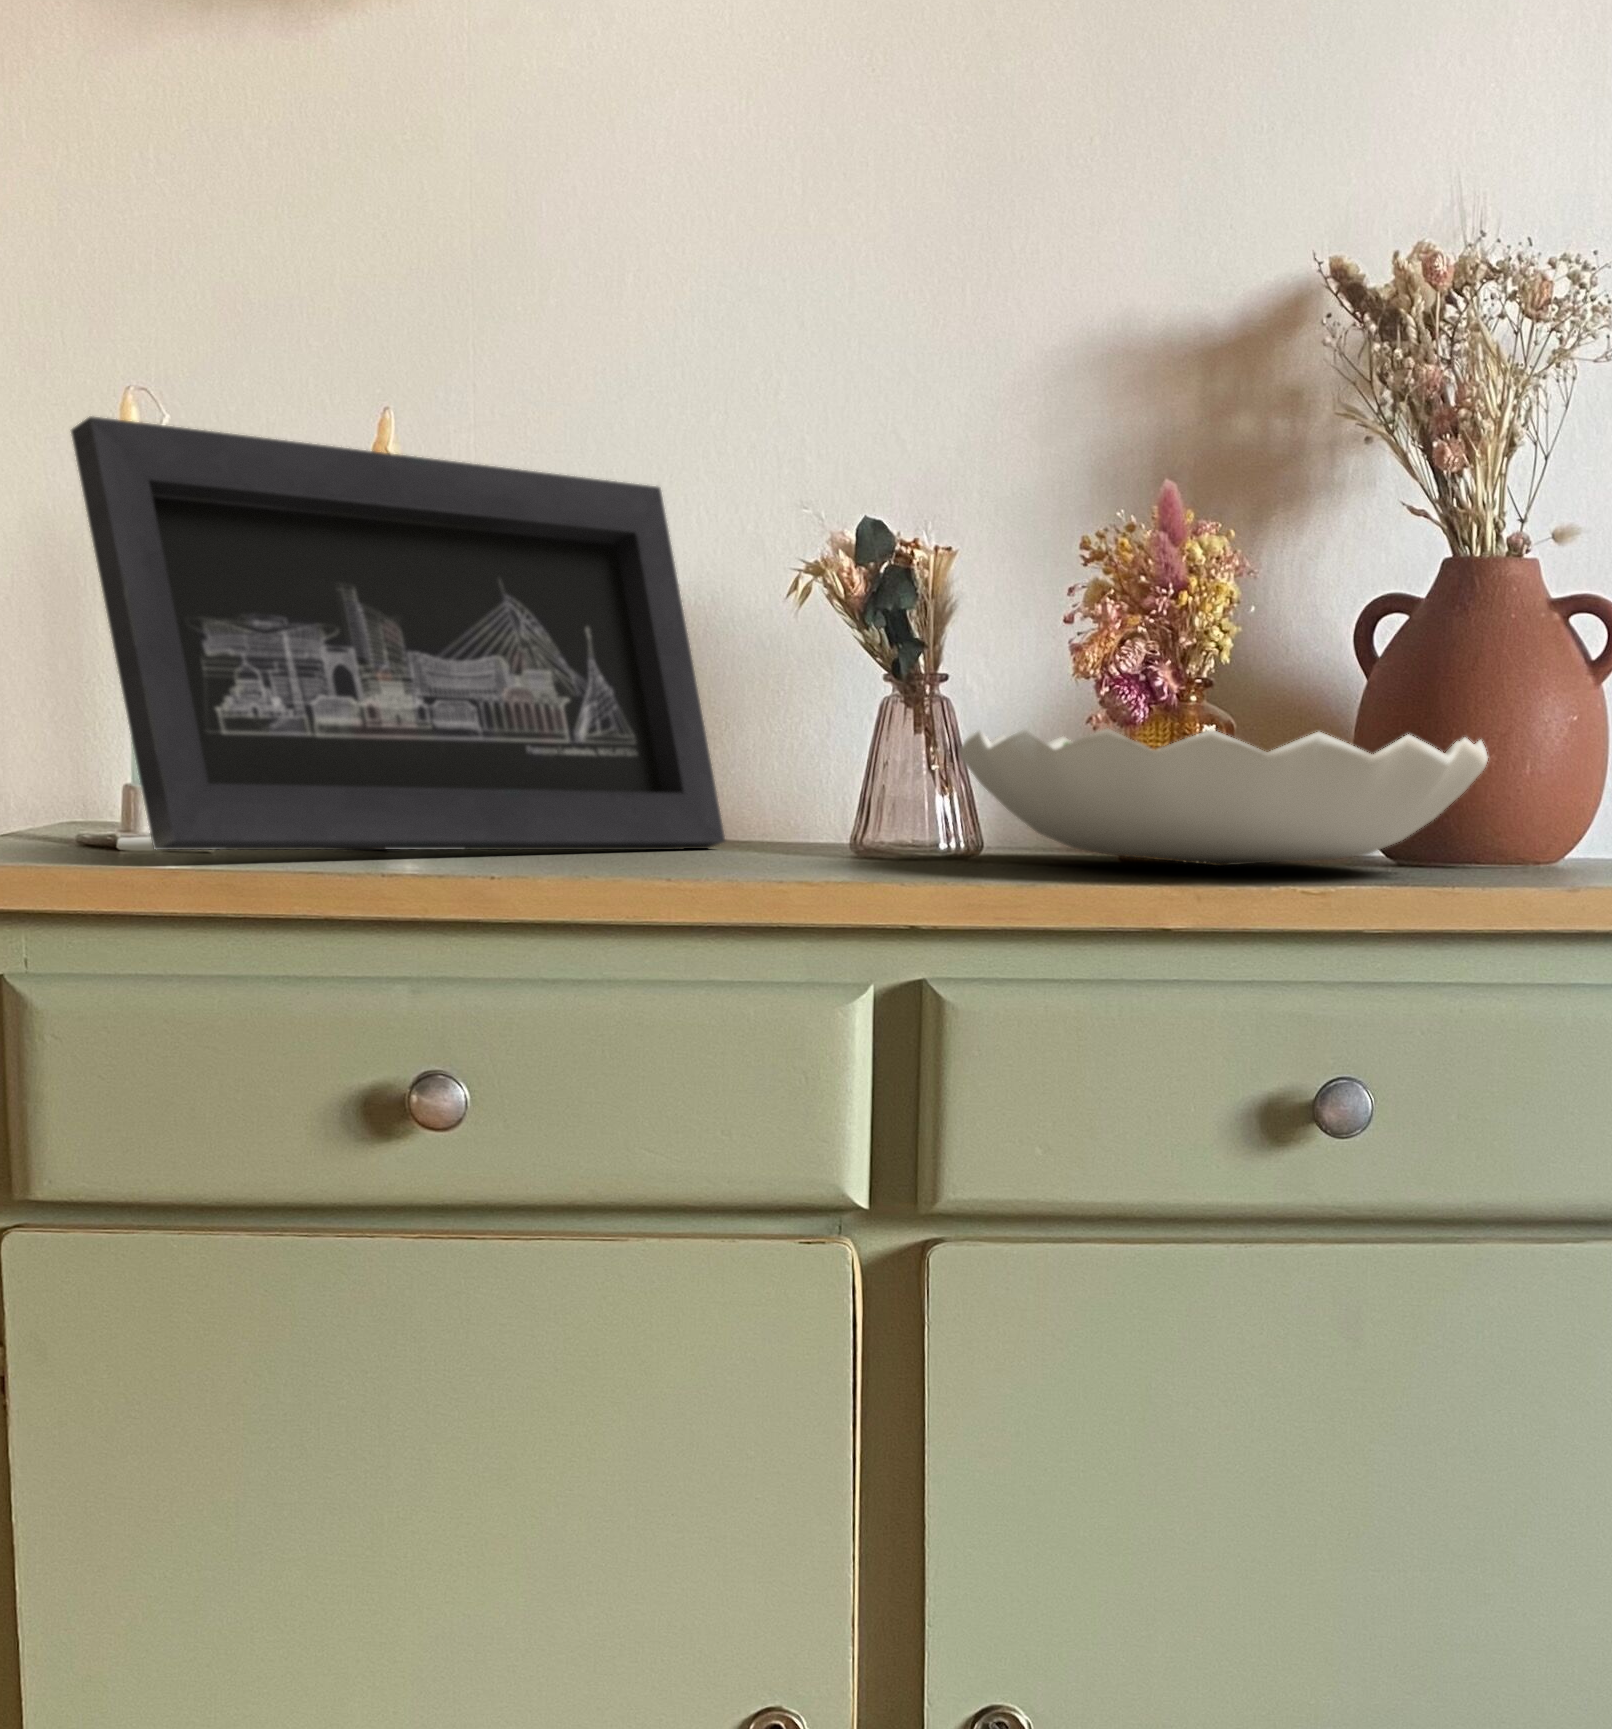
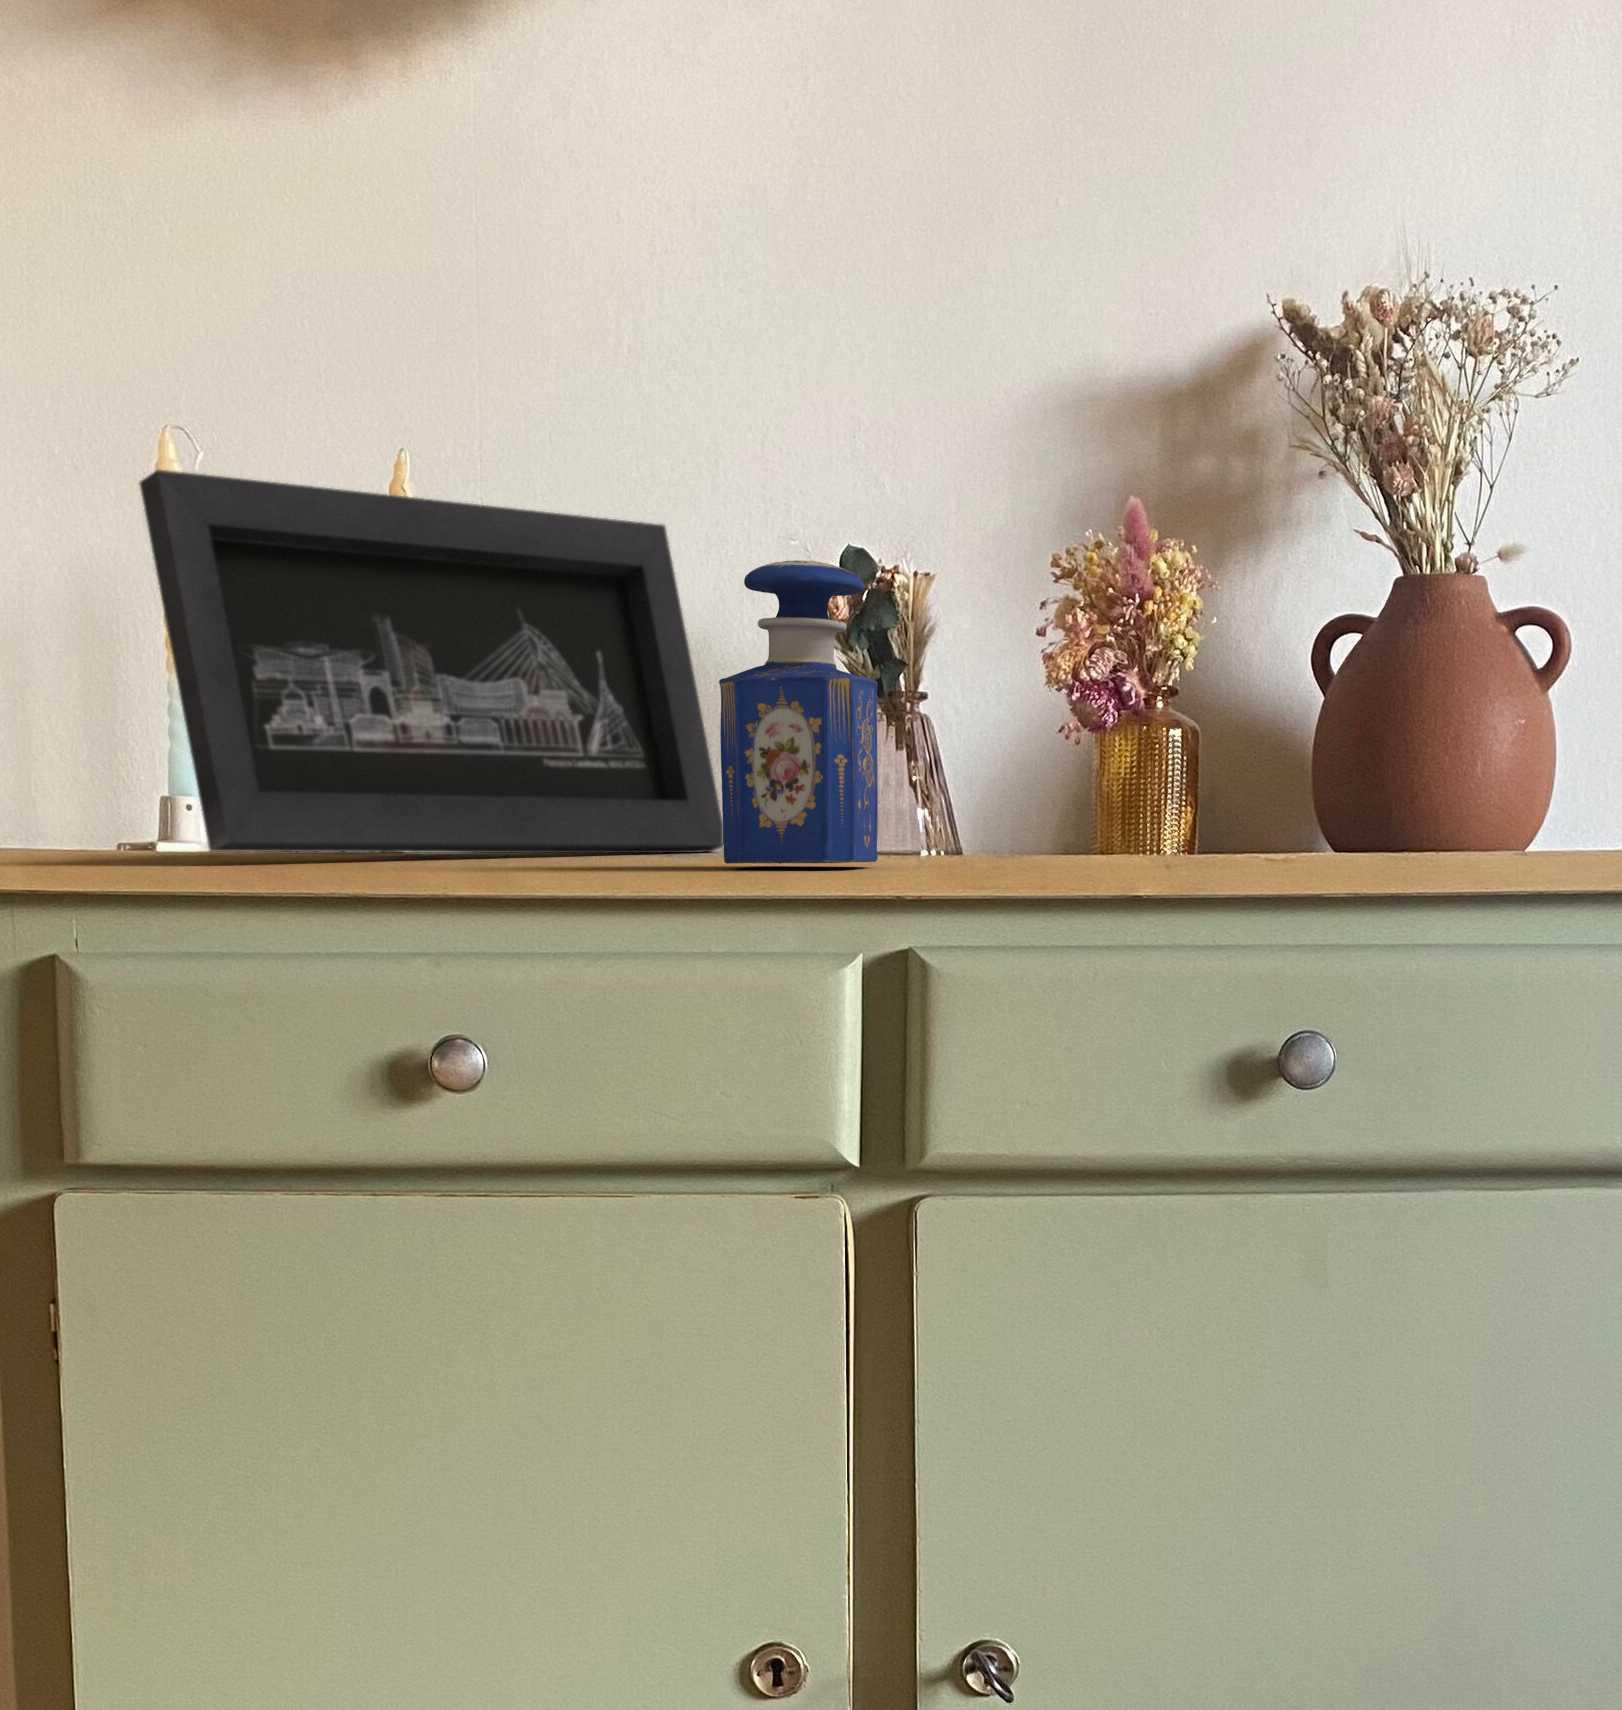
perfume bottle: none [716,540,891,881] -> present [719,560,878,864]
decorative bowl: present [960,729,1488,866] -> none [942,723,1432,845]

